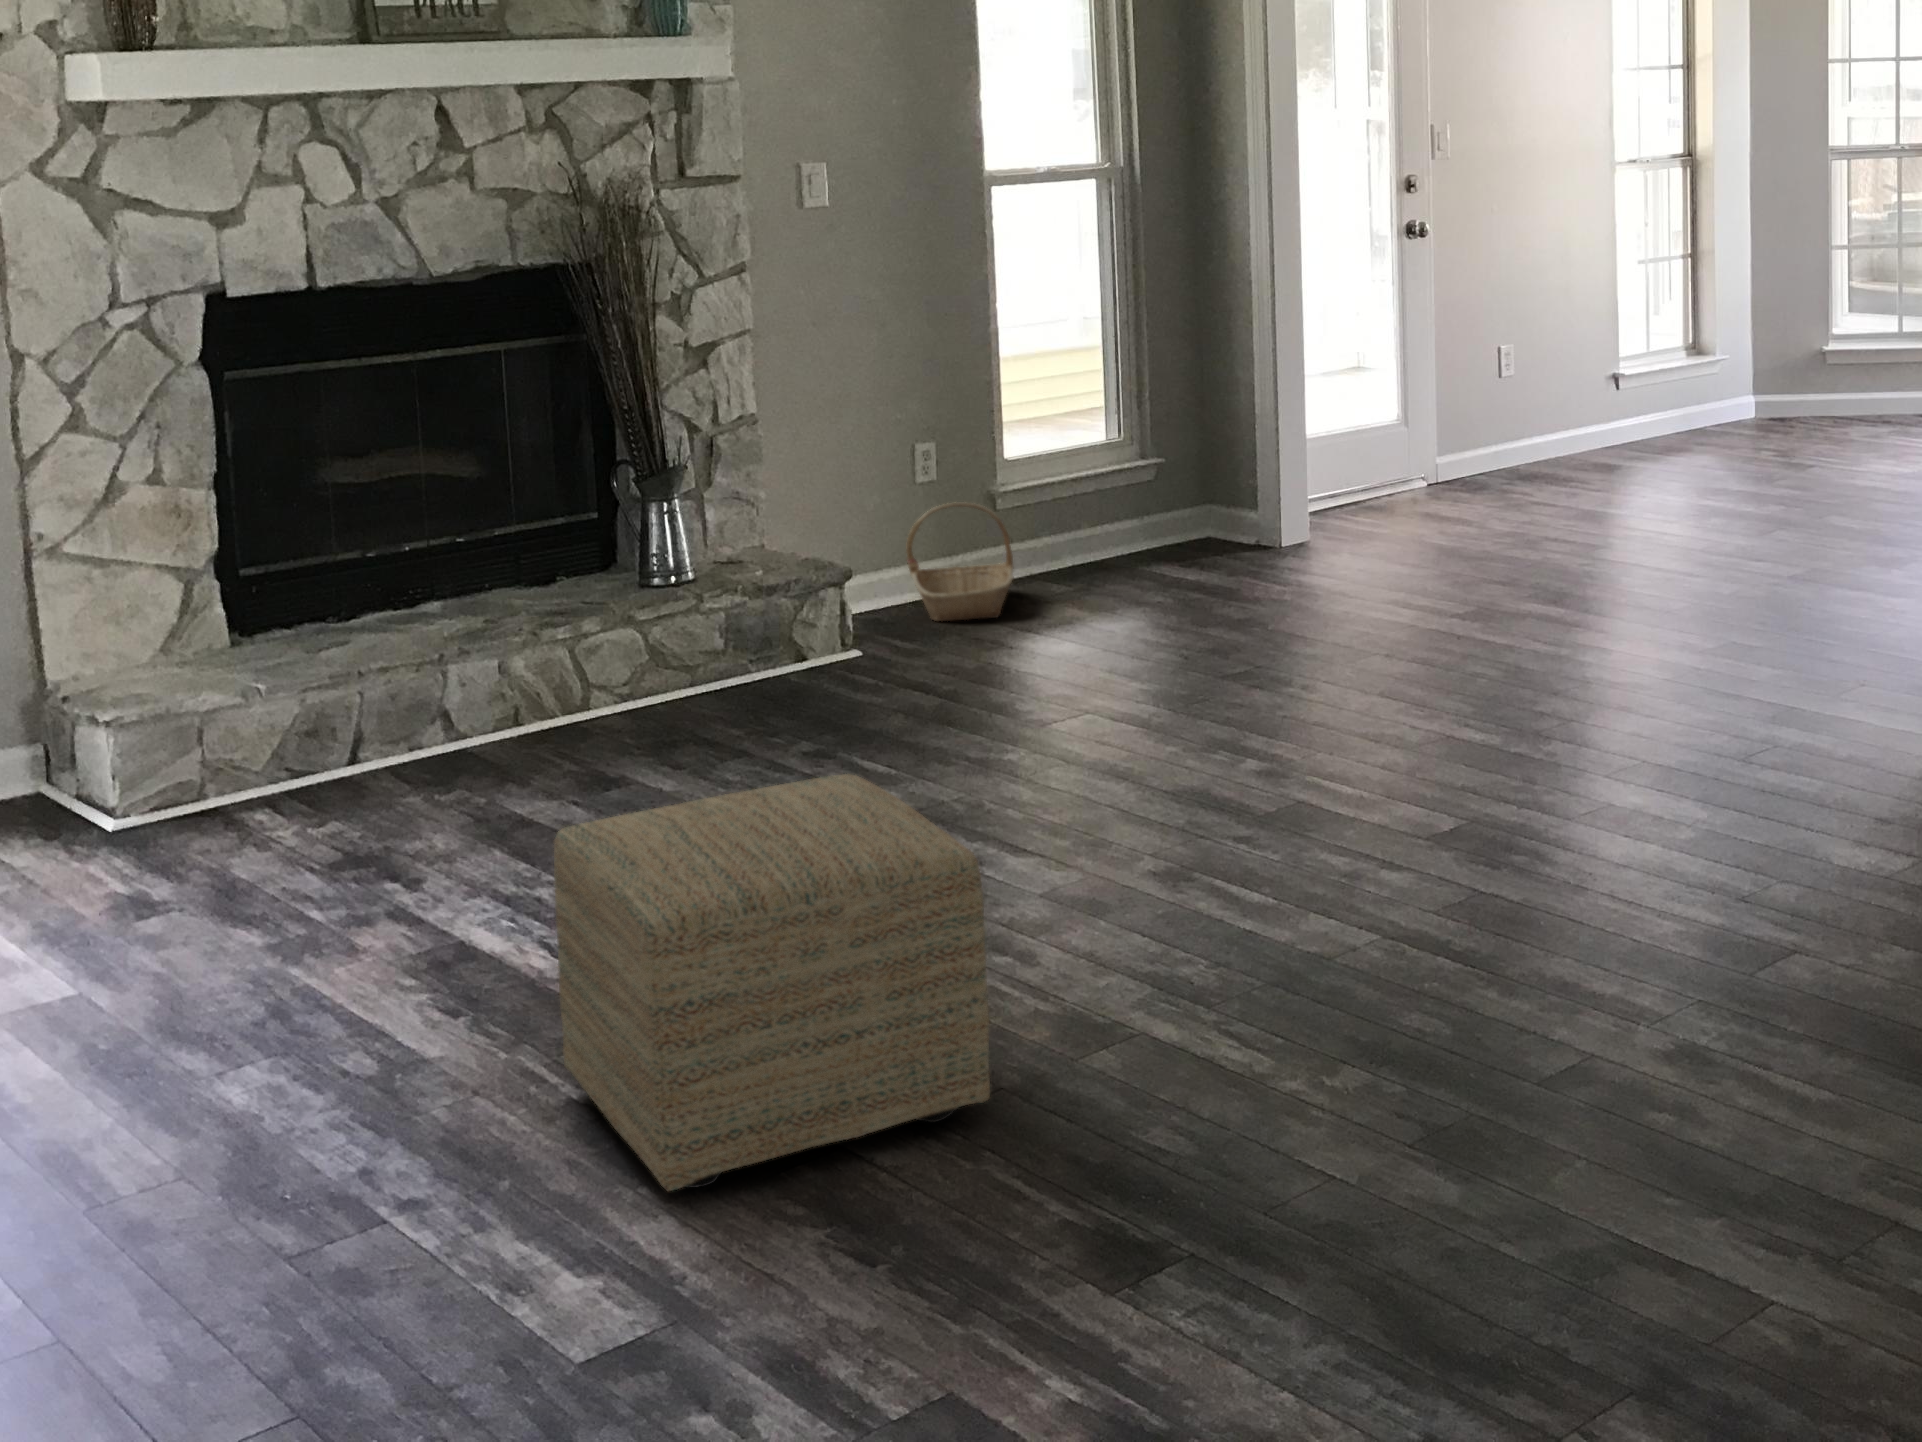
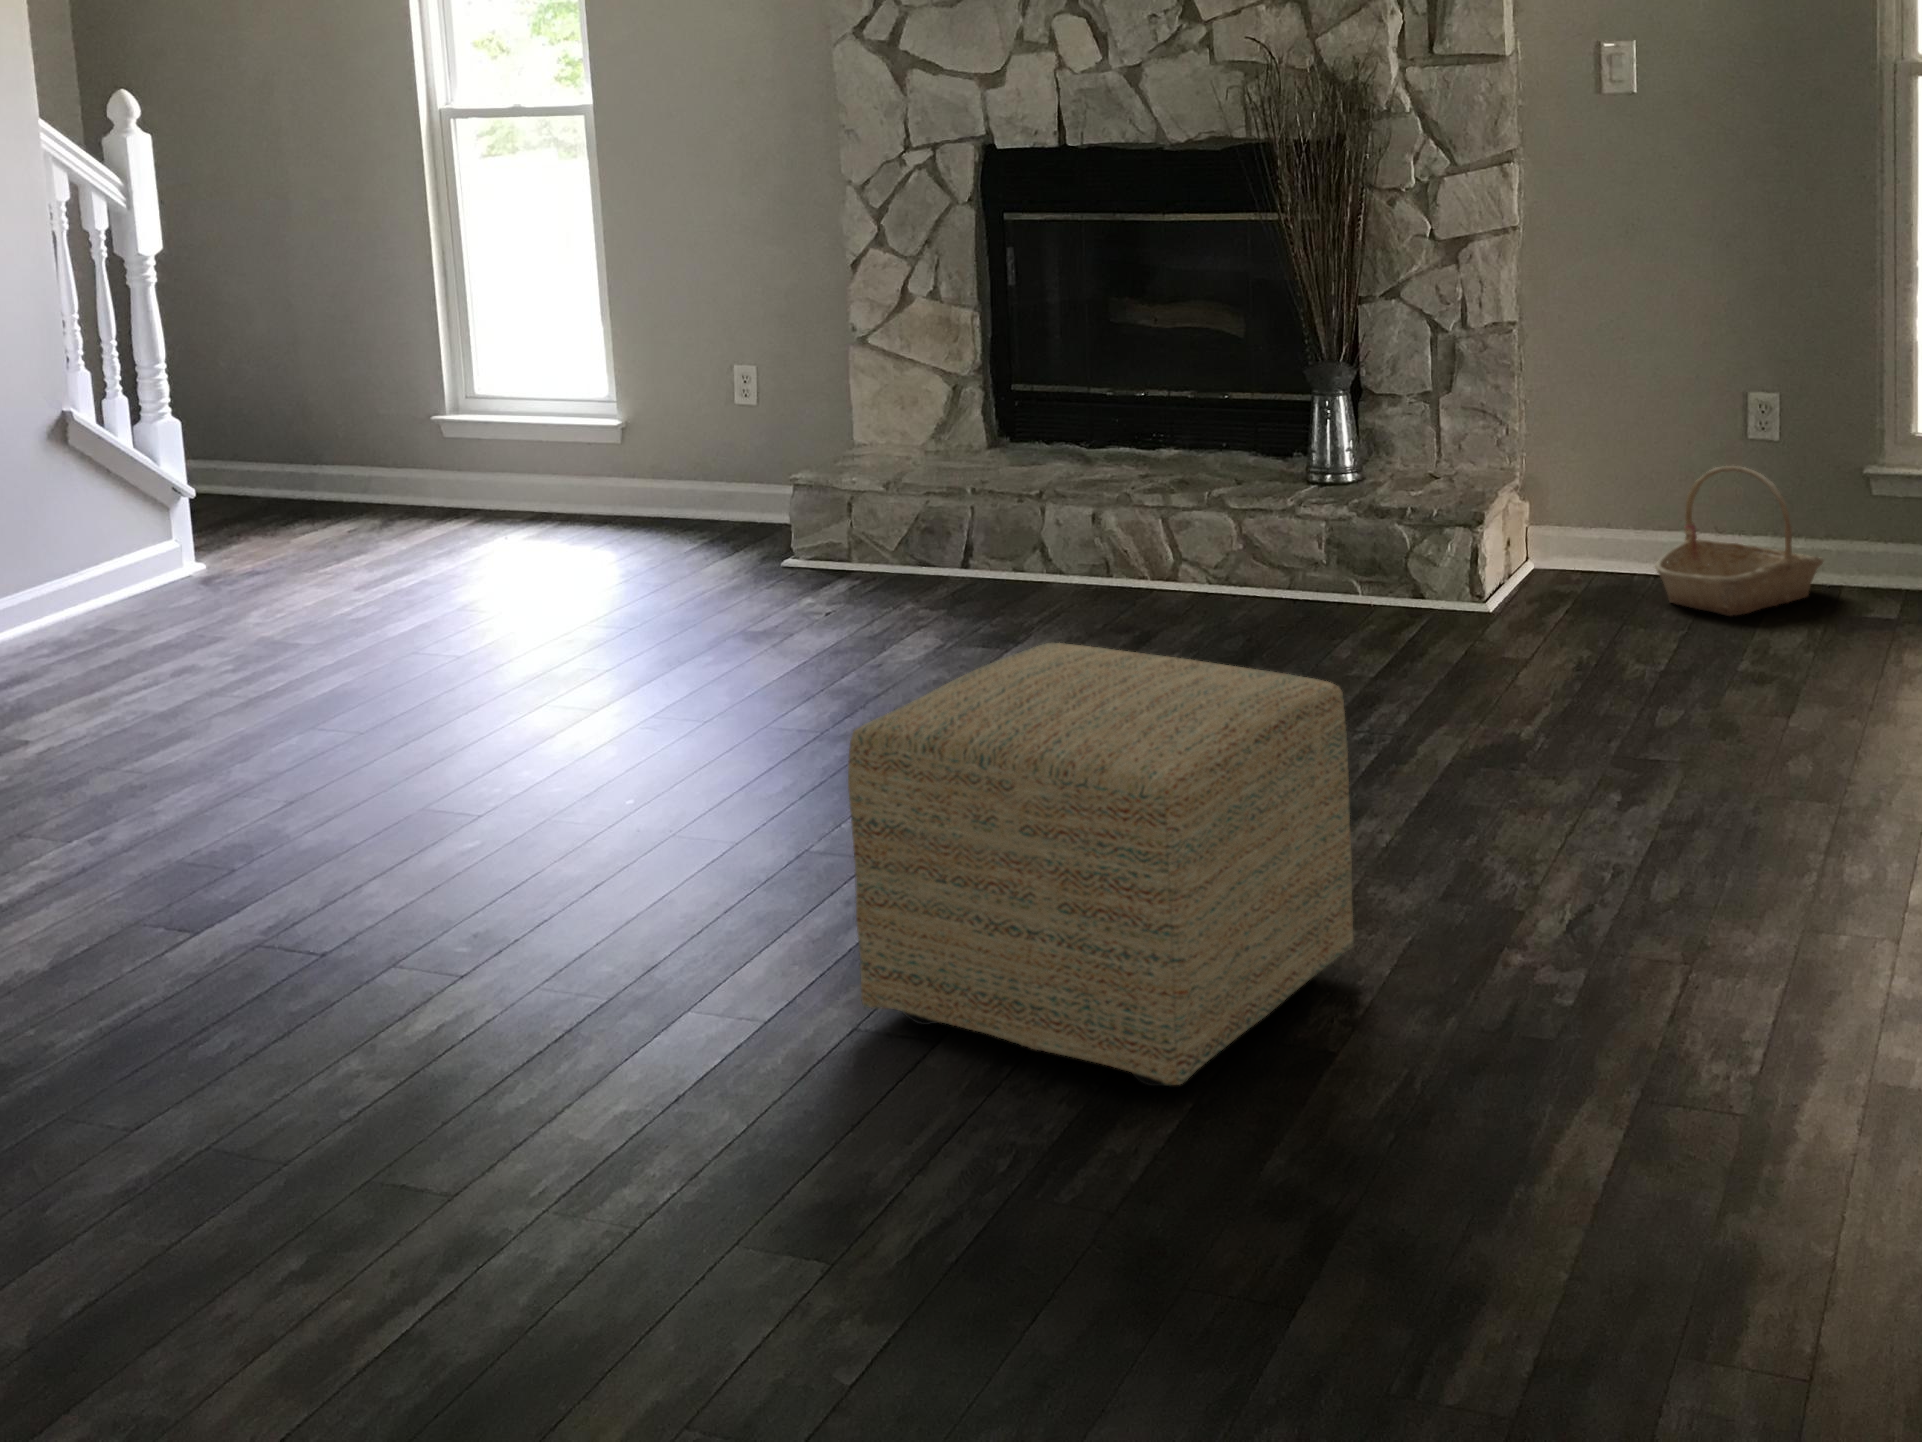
ottoman: present [554,774,990,1191] -> present [848,643,1354,1086]

